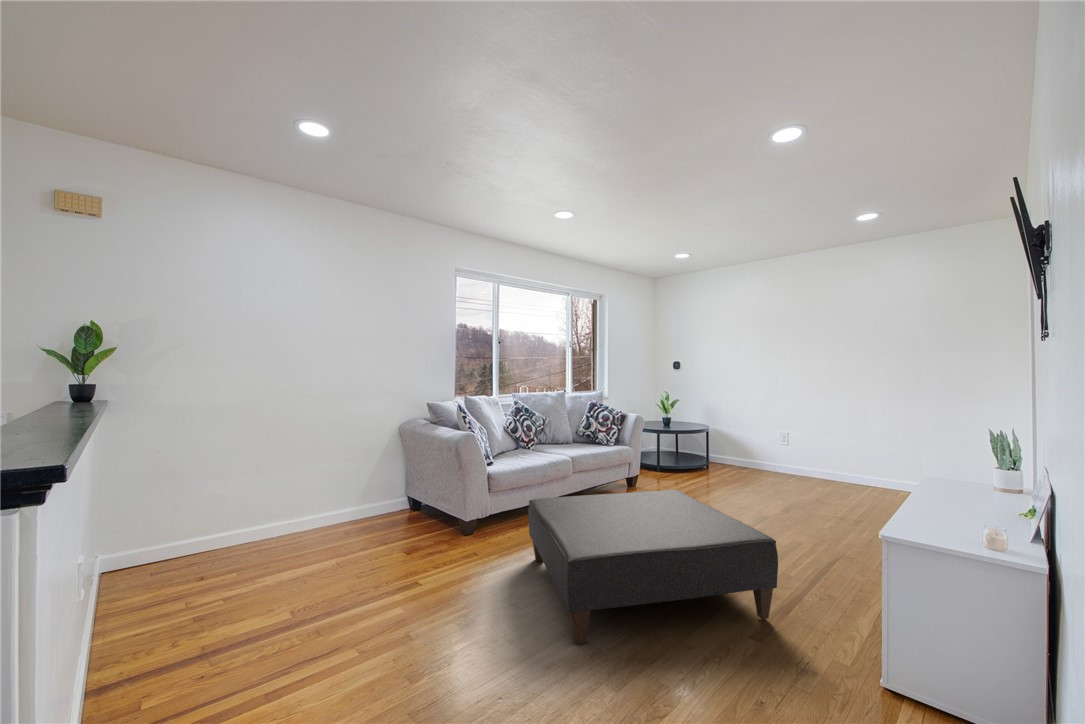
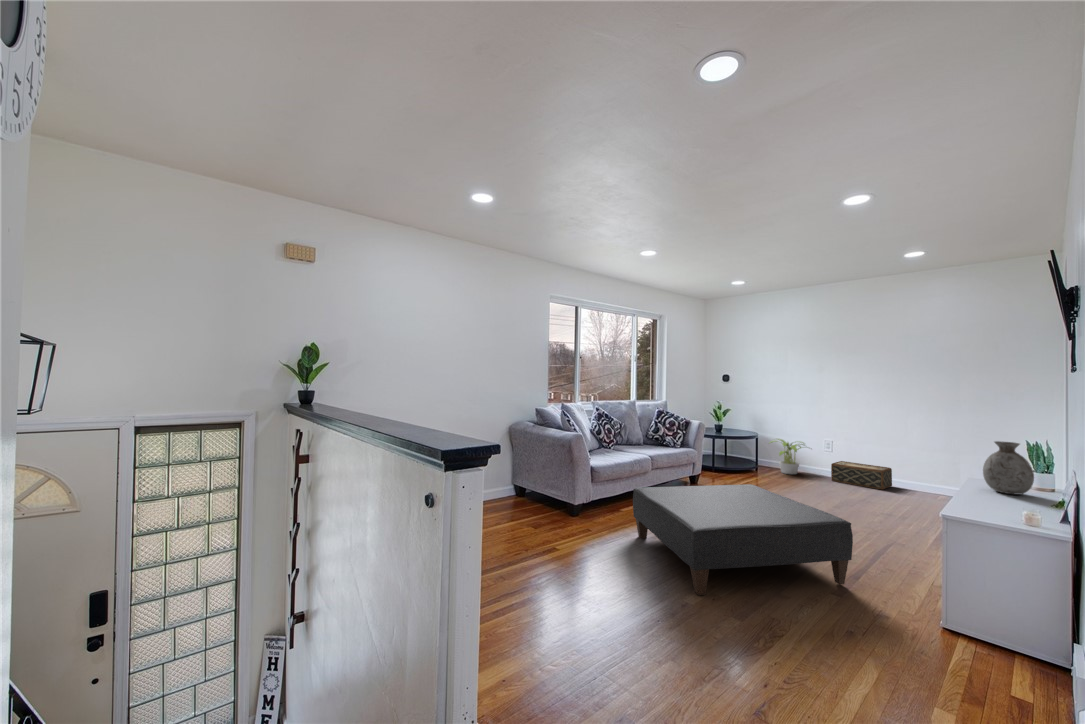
vase: none [939,431,999,497] -> present [983,441,1034,494]
potted plant: none [718,432,767,472] -> present [770,439,804,474]
woven basket: none [786,455,852,487] -> present [831,461,892,489]

